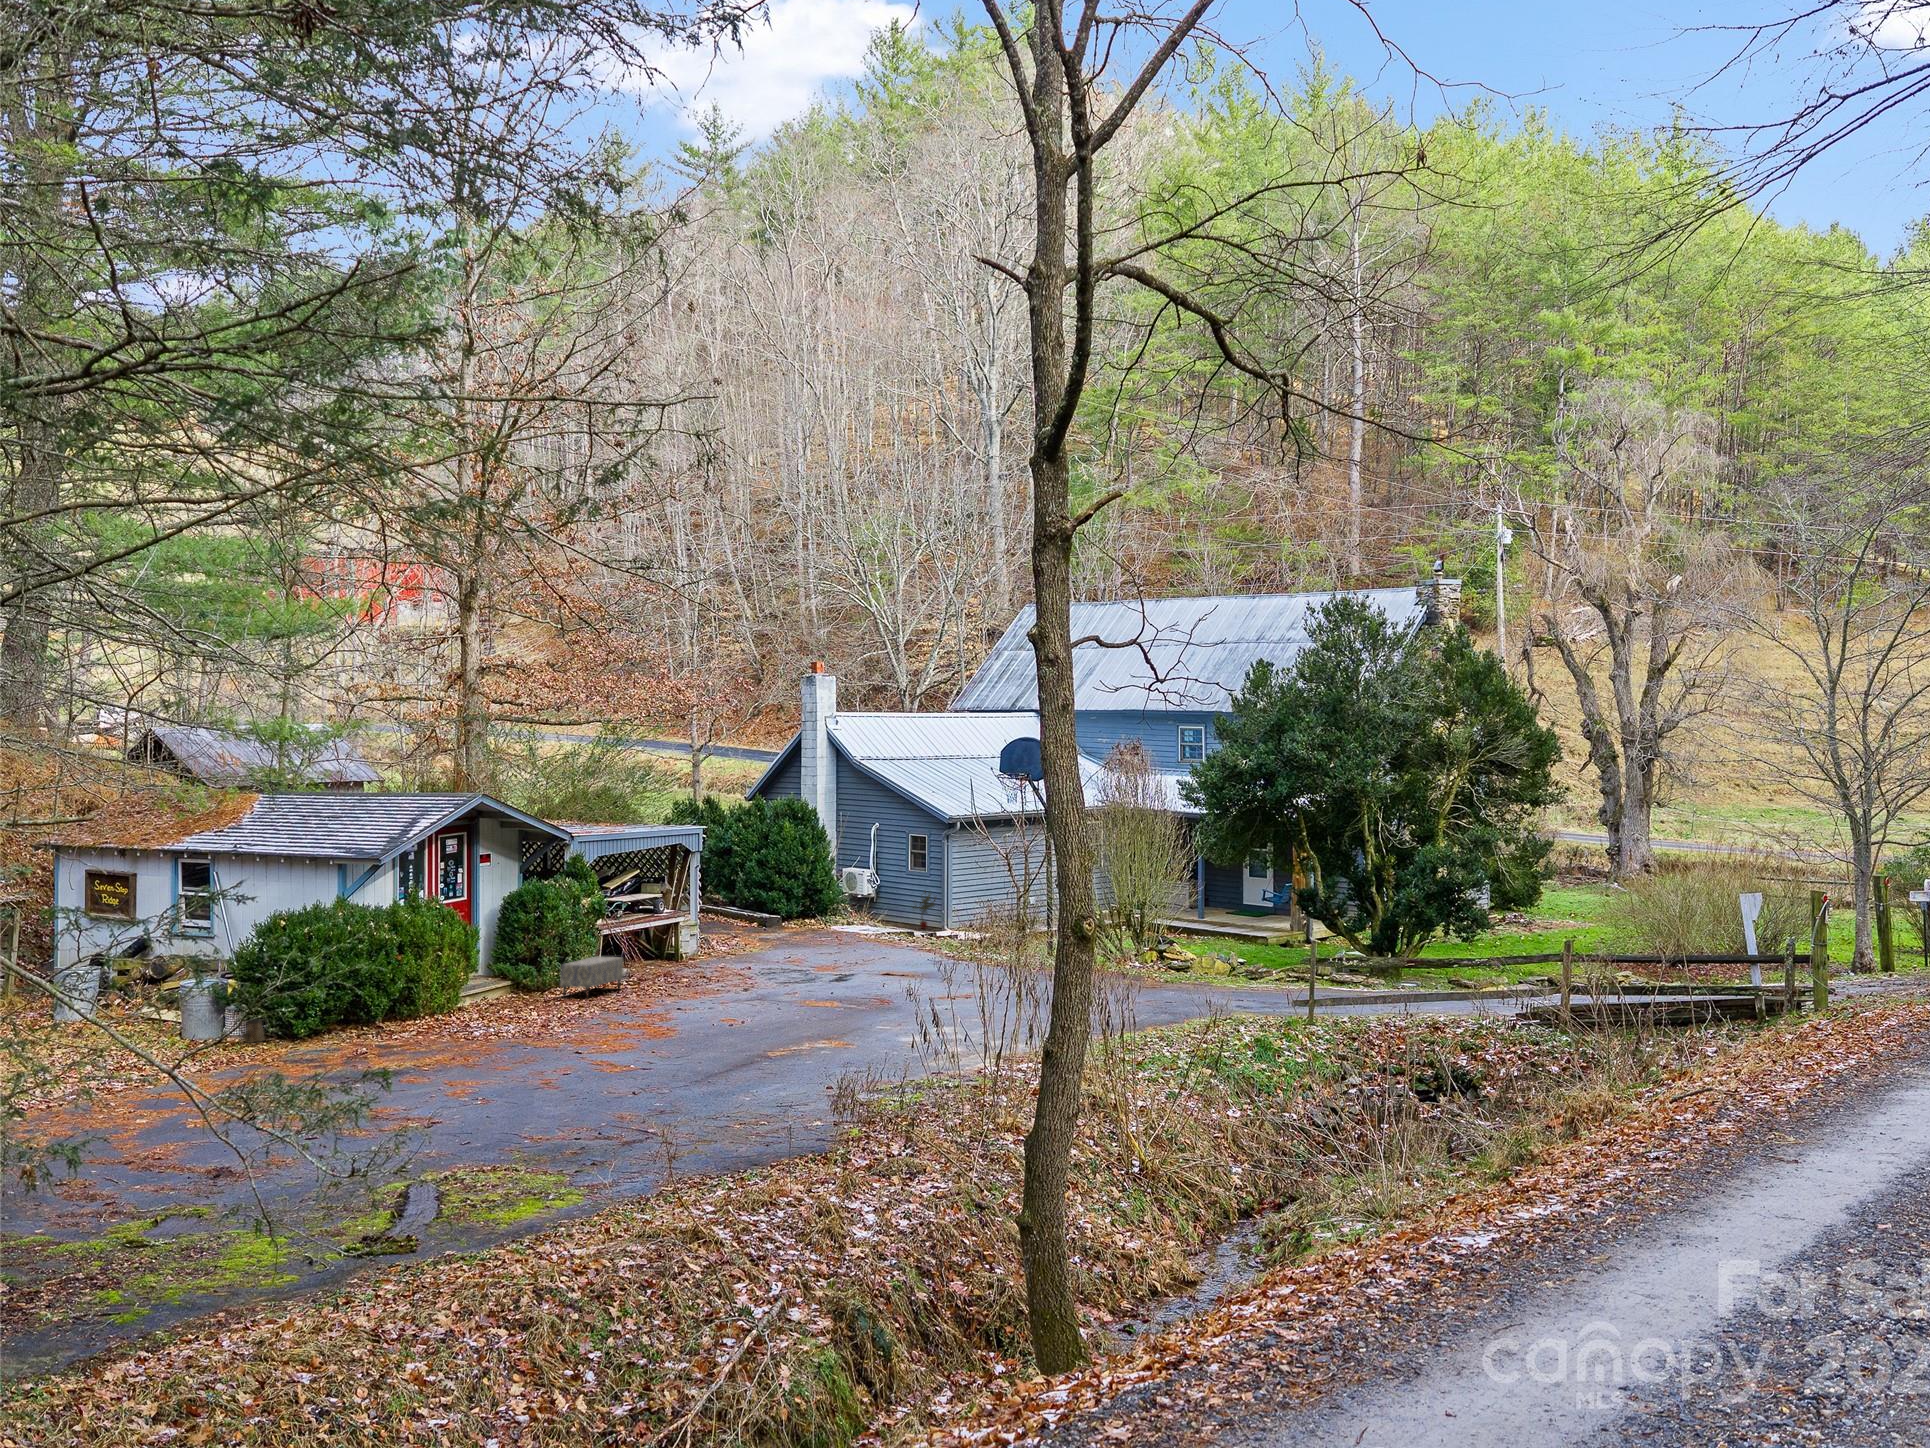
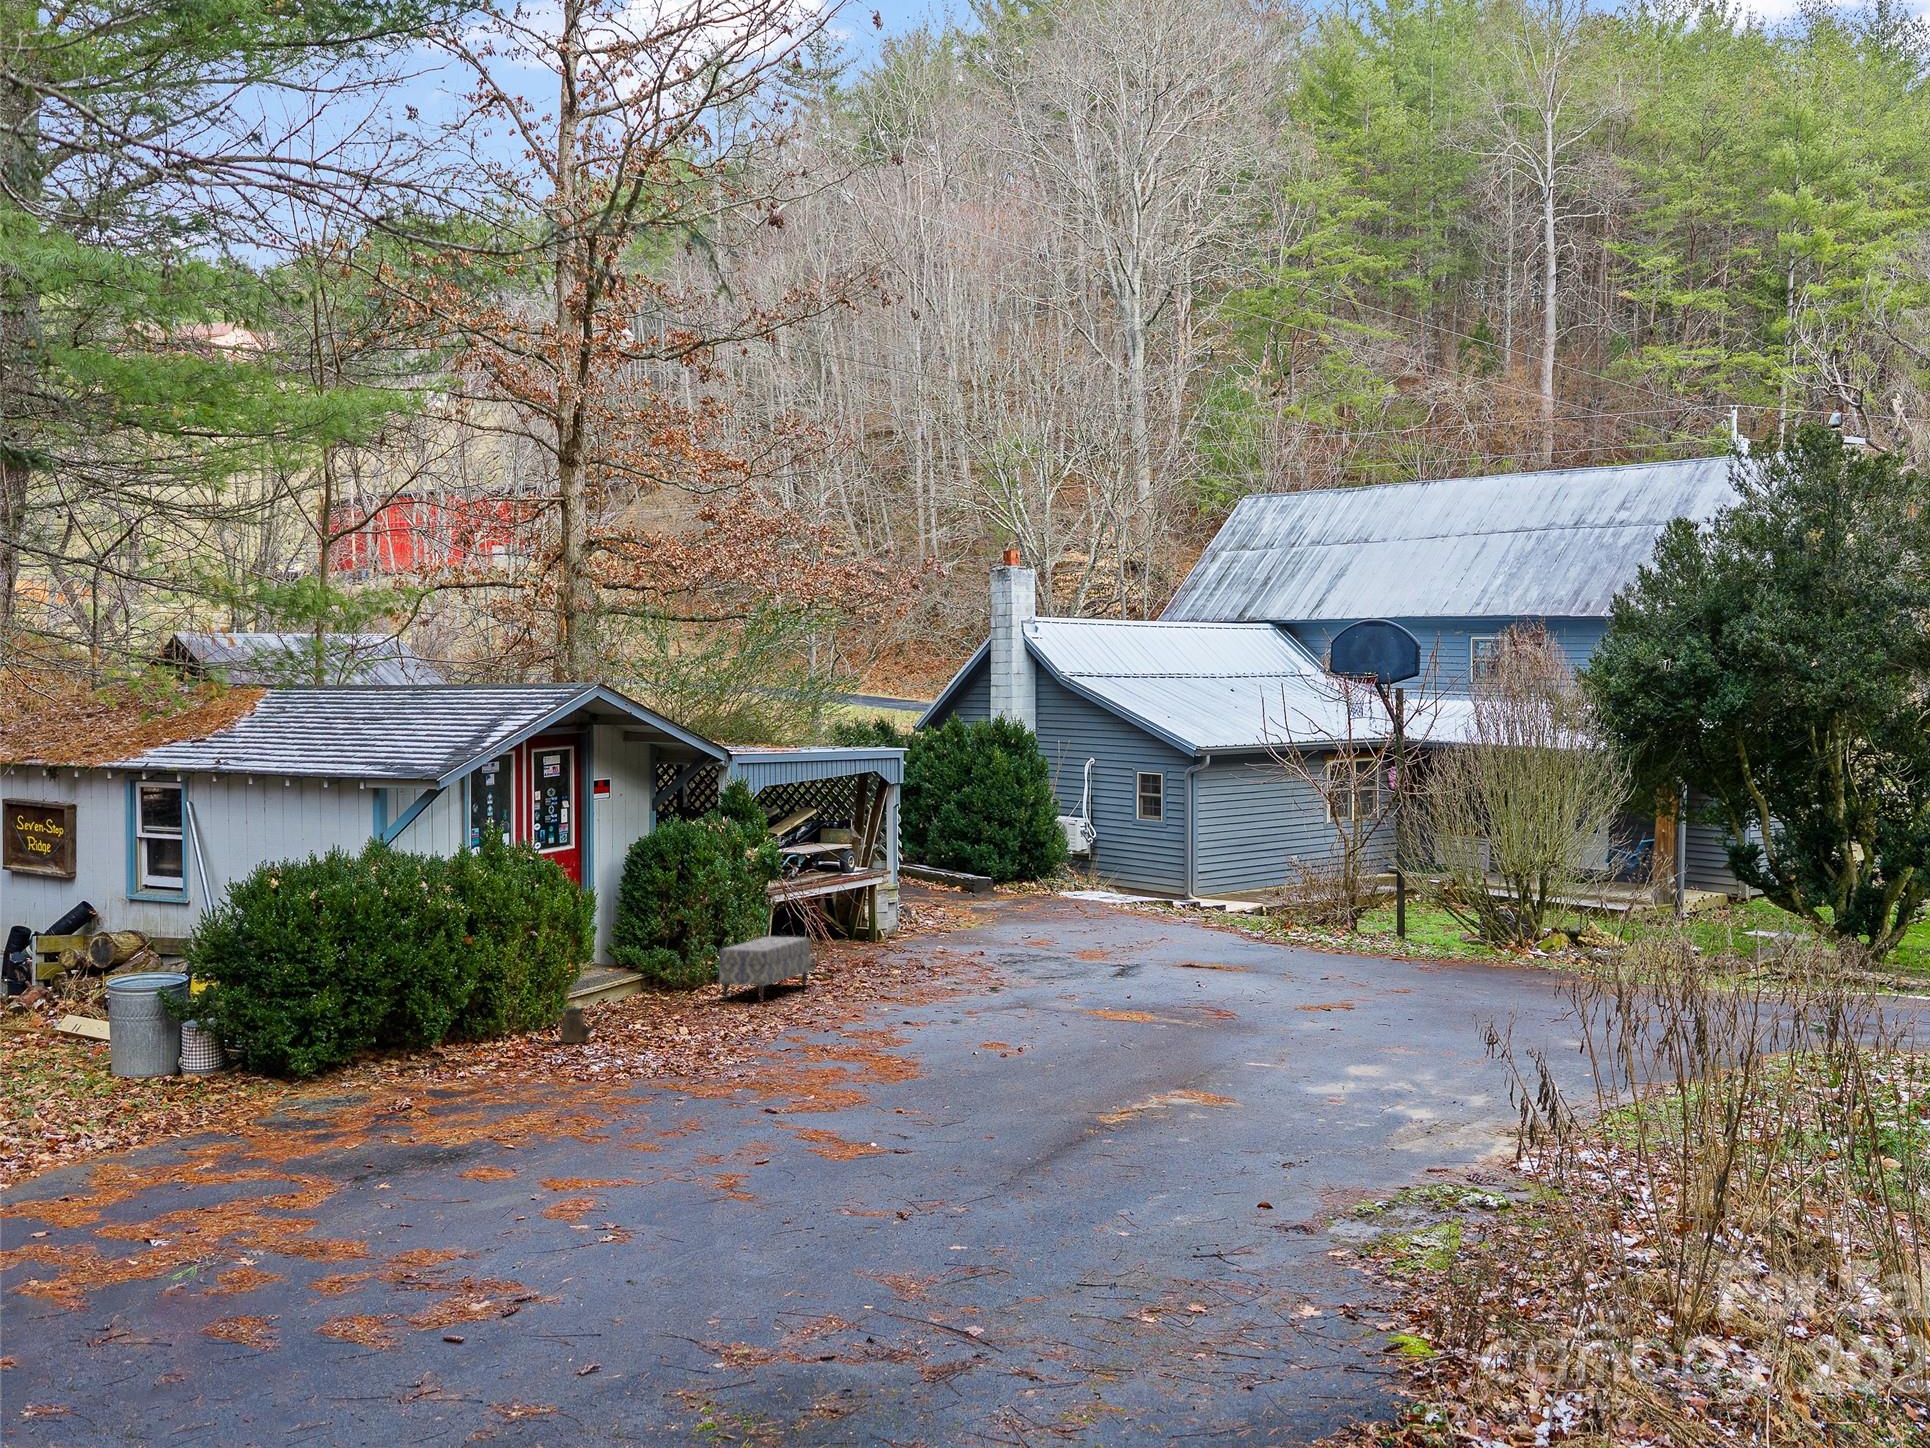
potted tree: present [913,890,937,929] -> none [1158,844,1196,897]
watering can: present [236,1019,267,1043] -> present [553,1006,609,1043]

